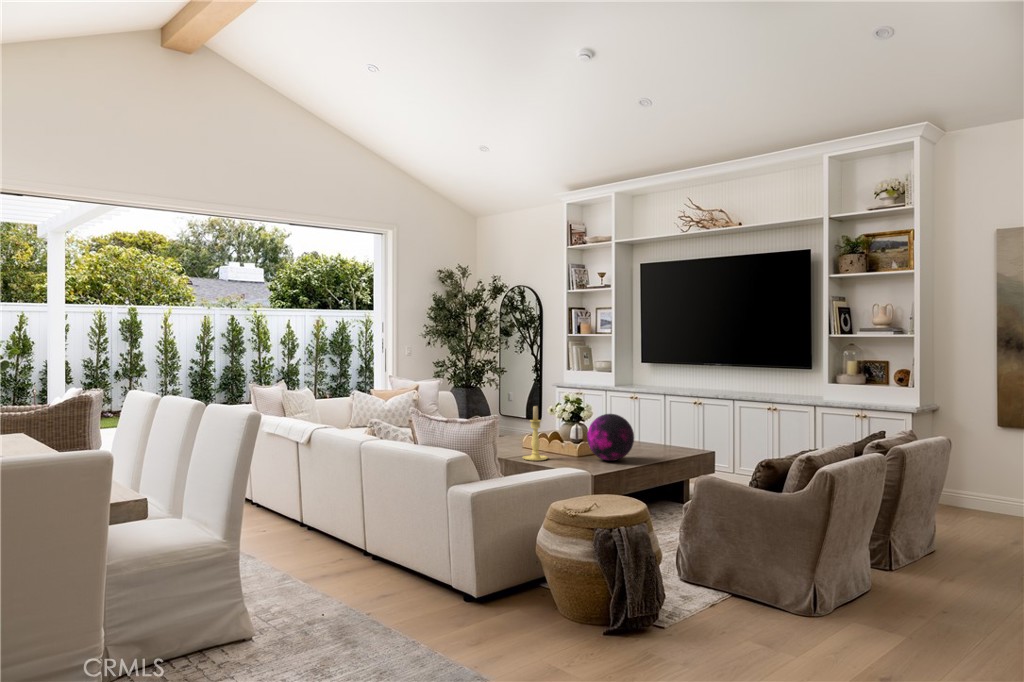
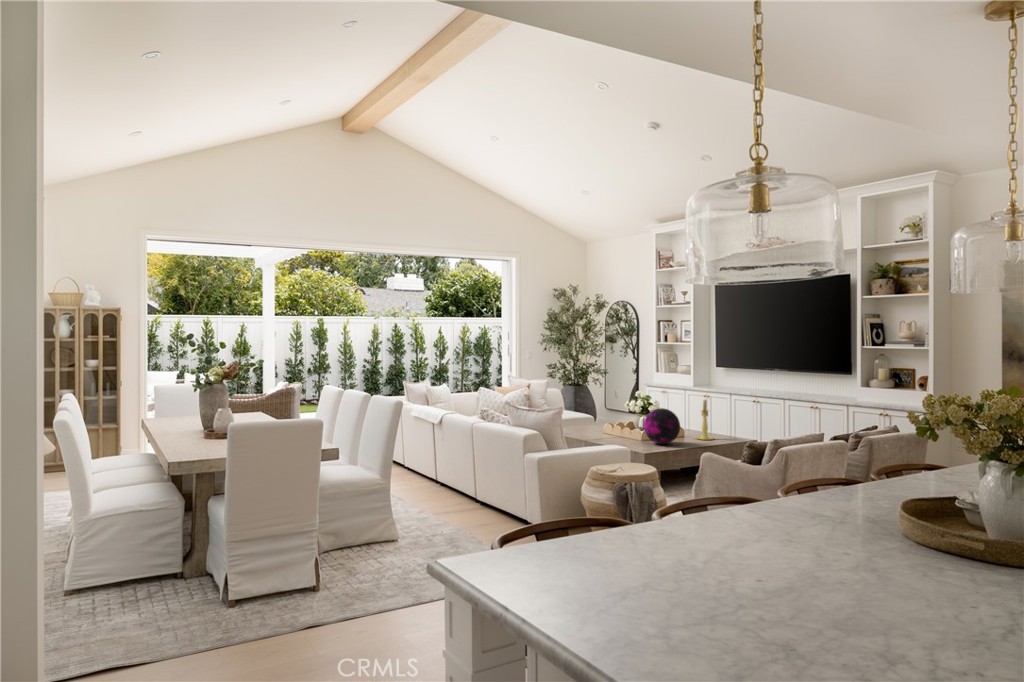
candle holder: present [523,406,548,461] -> present [695,400,714,440]

